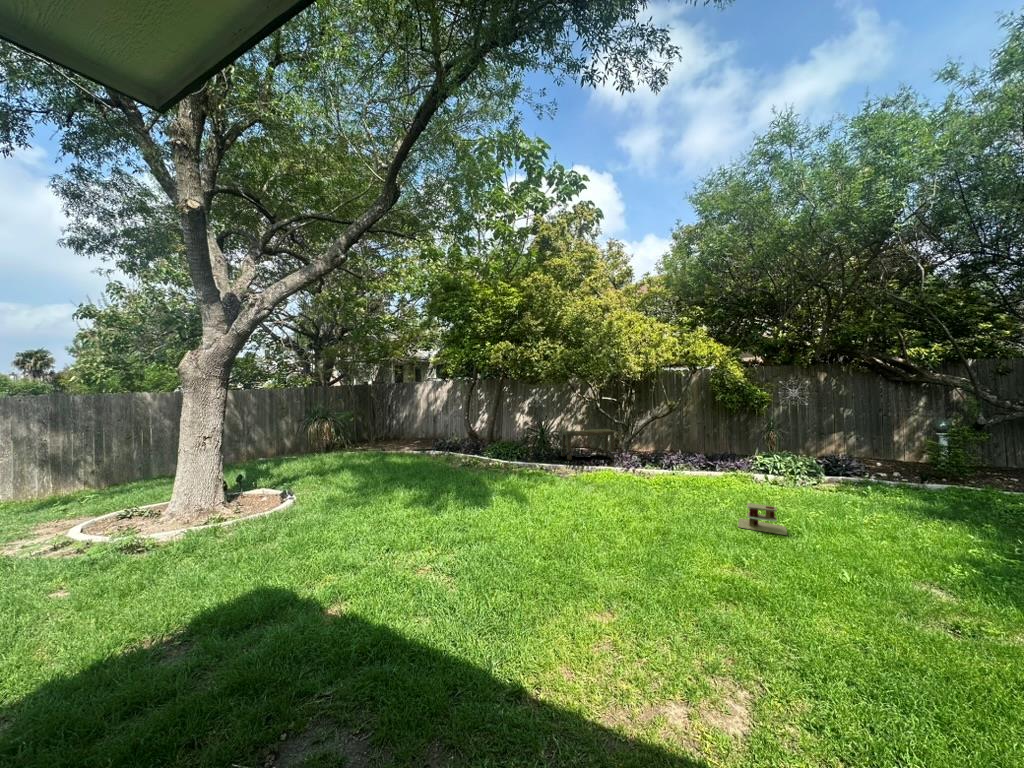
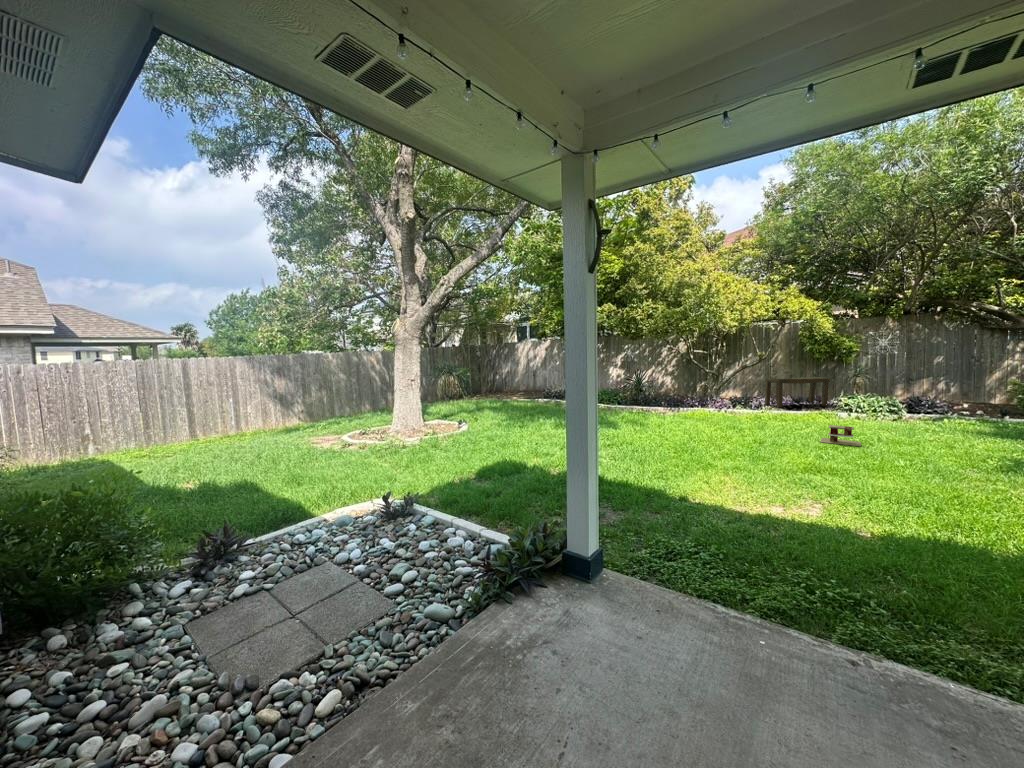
bench: present [561,429,615,460] -> present [765,377,830,408]

